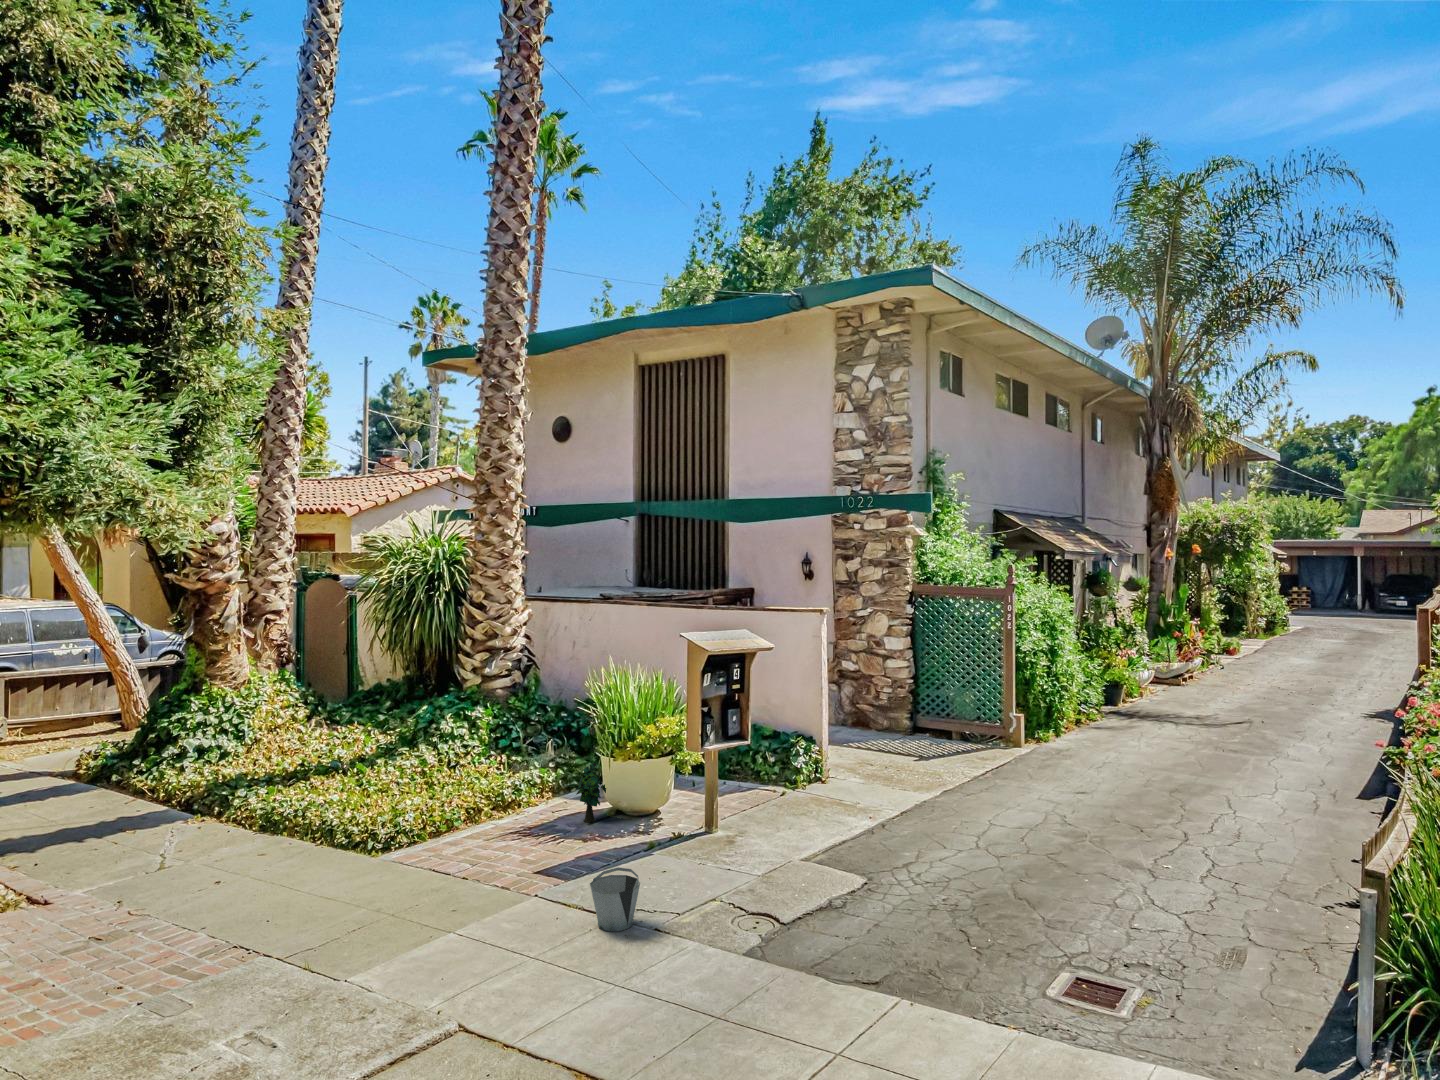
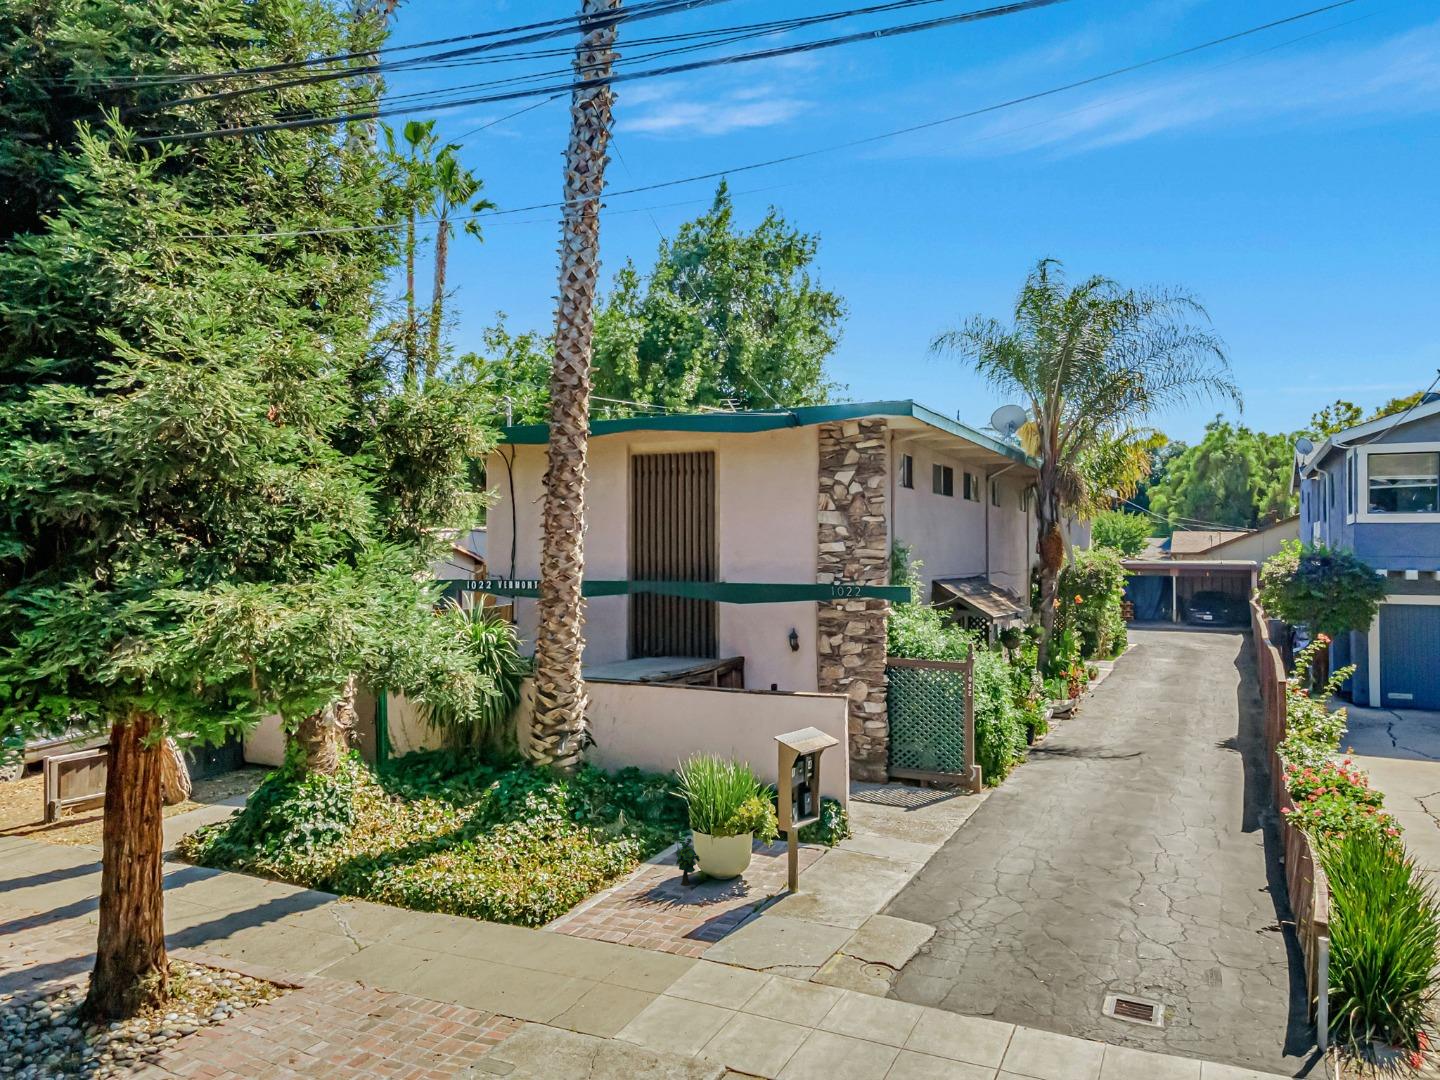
bucket: present [590,867,640,932] -> none [756,936,793,985]

